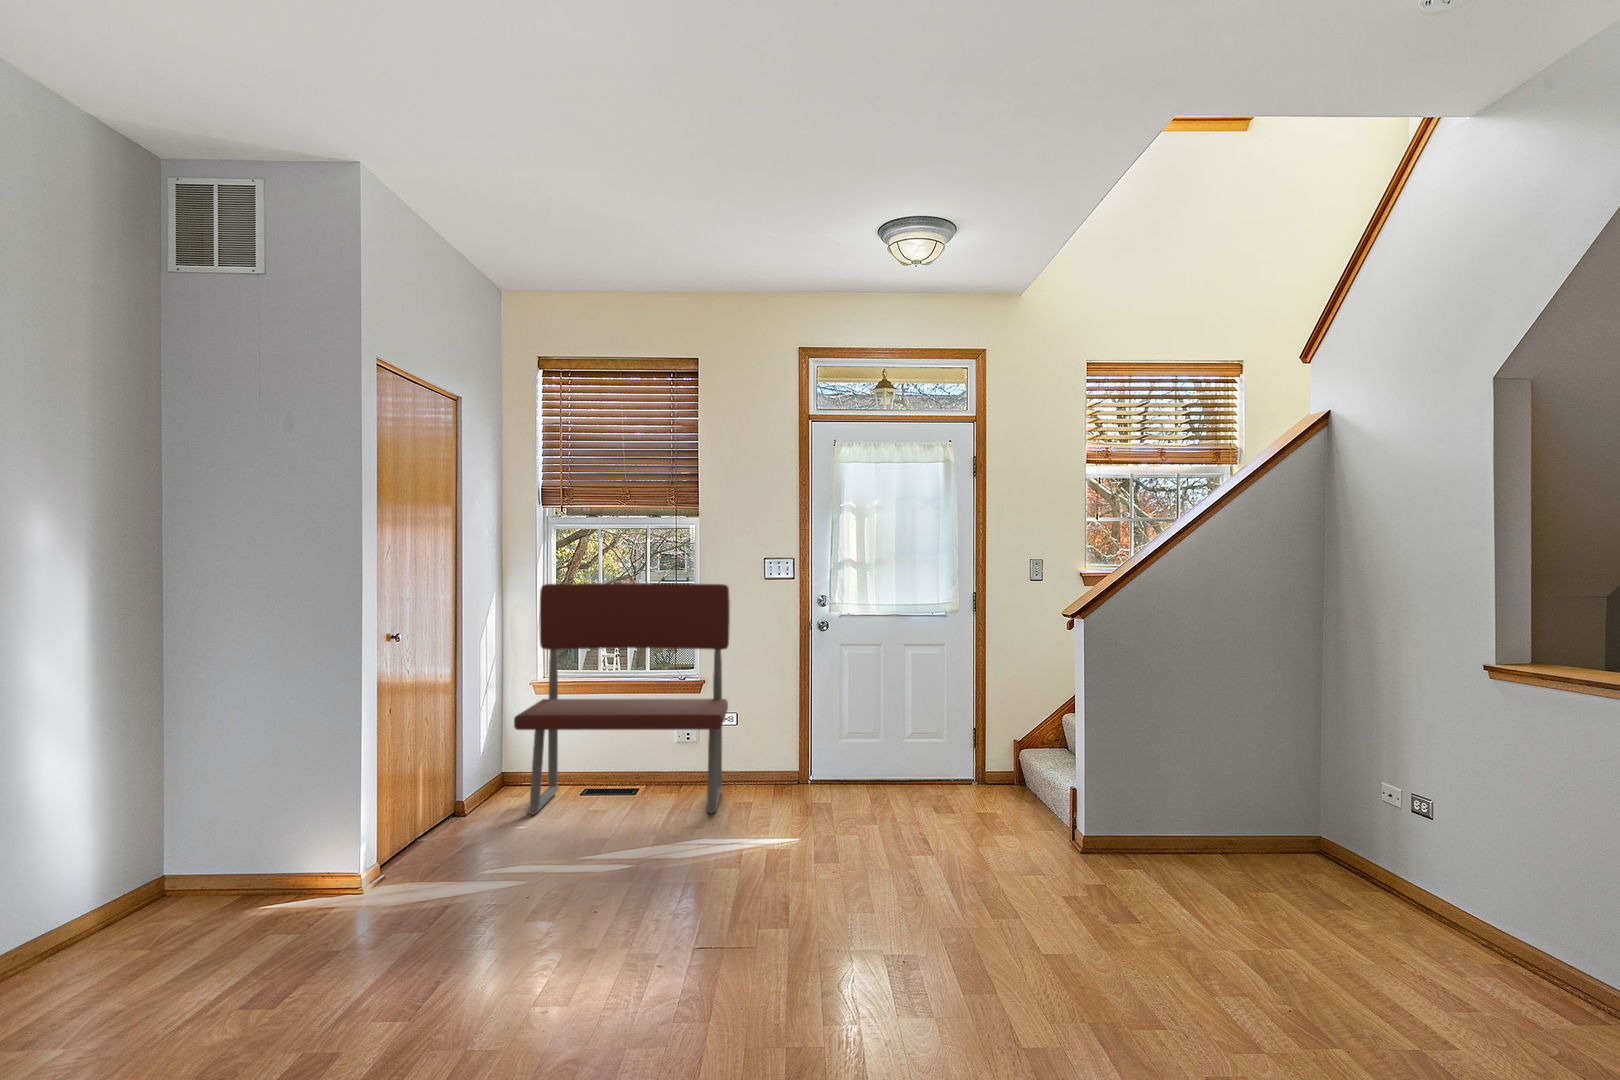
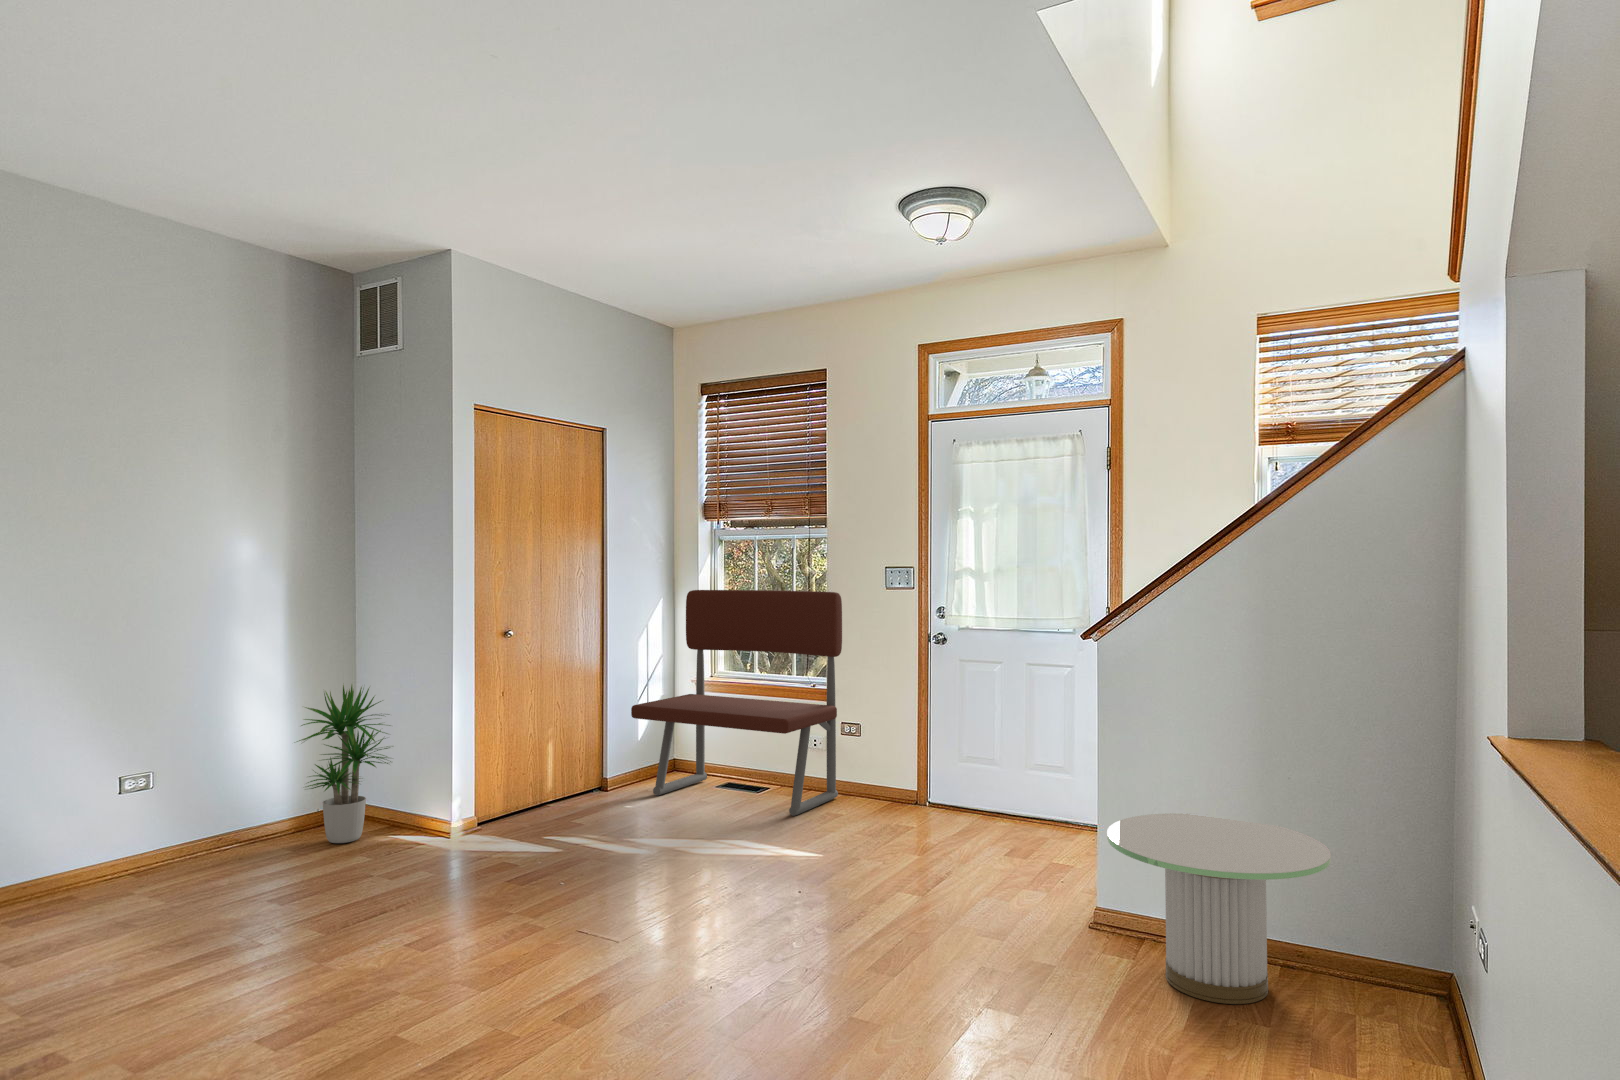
potted plant: none [148,712,305,931] -> present [297,685,391,843]
side table: none [1157,755,1331,893] -> present [1107,813,1331,1005]

